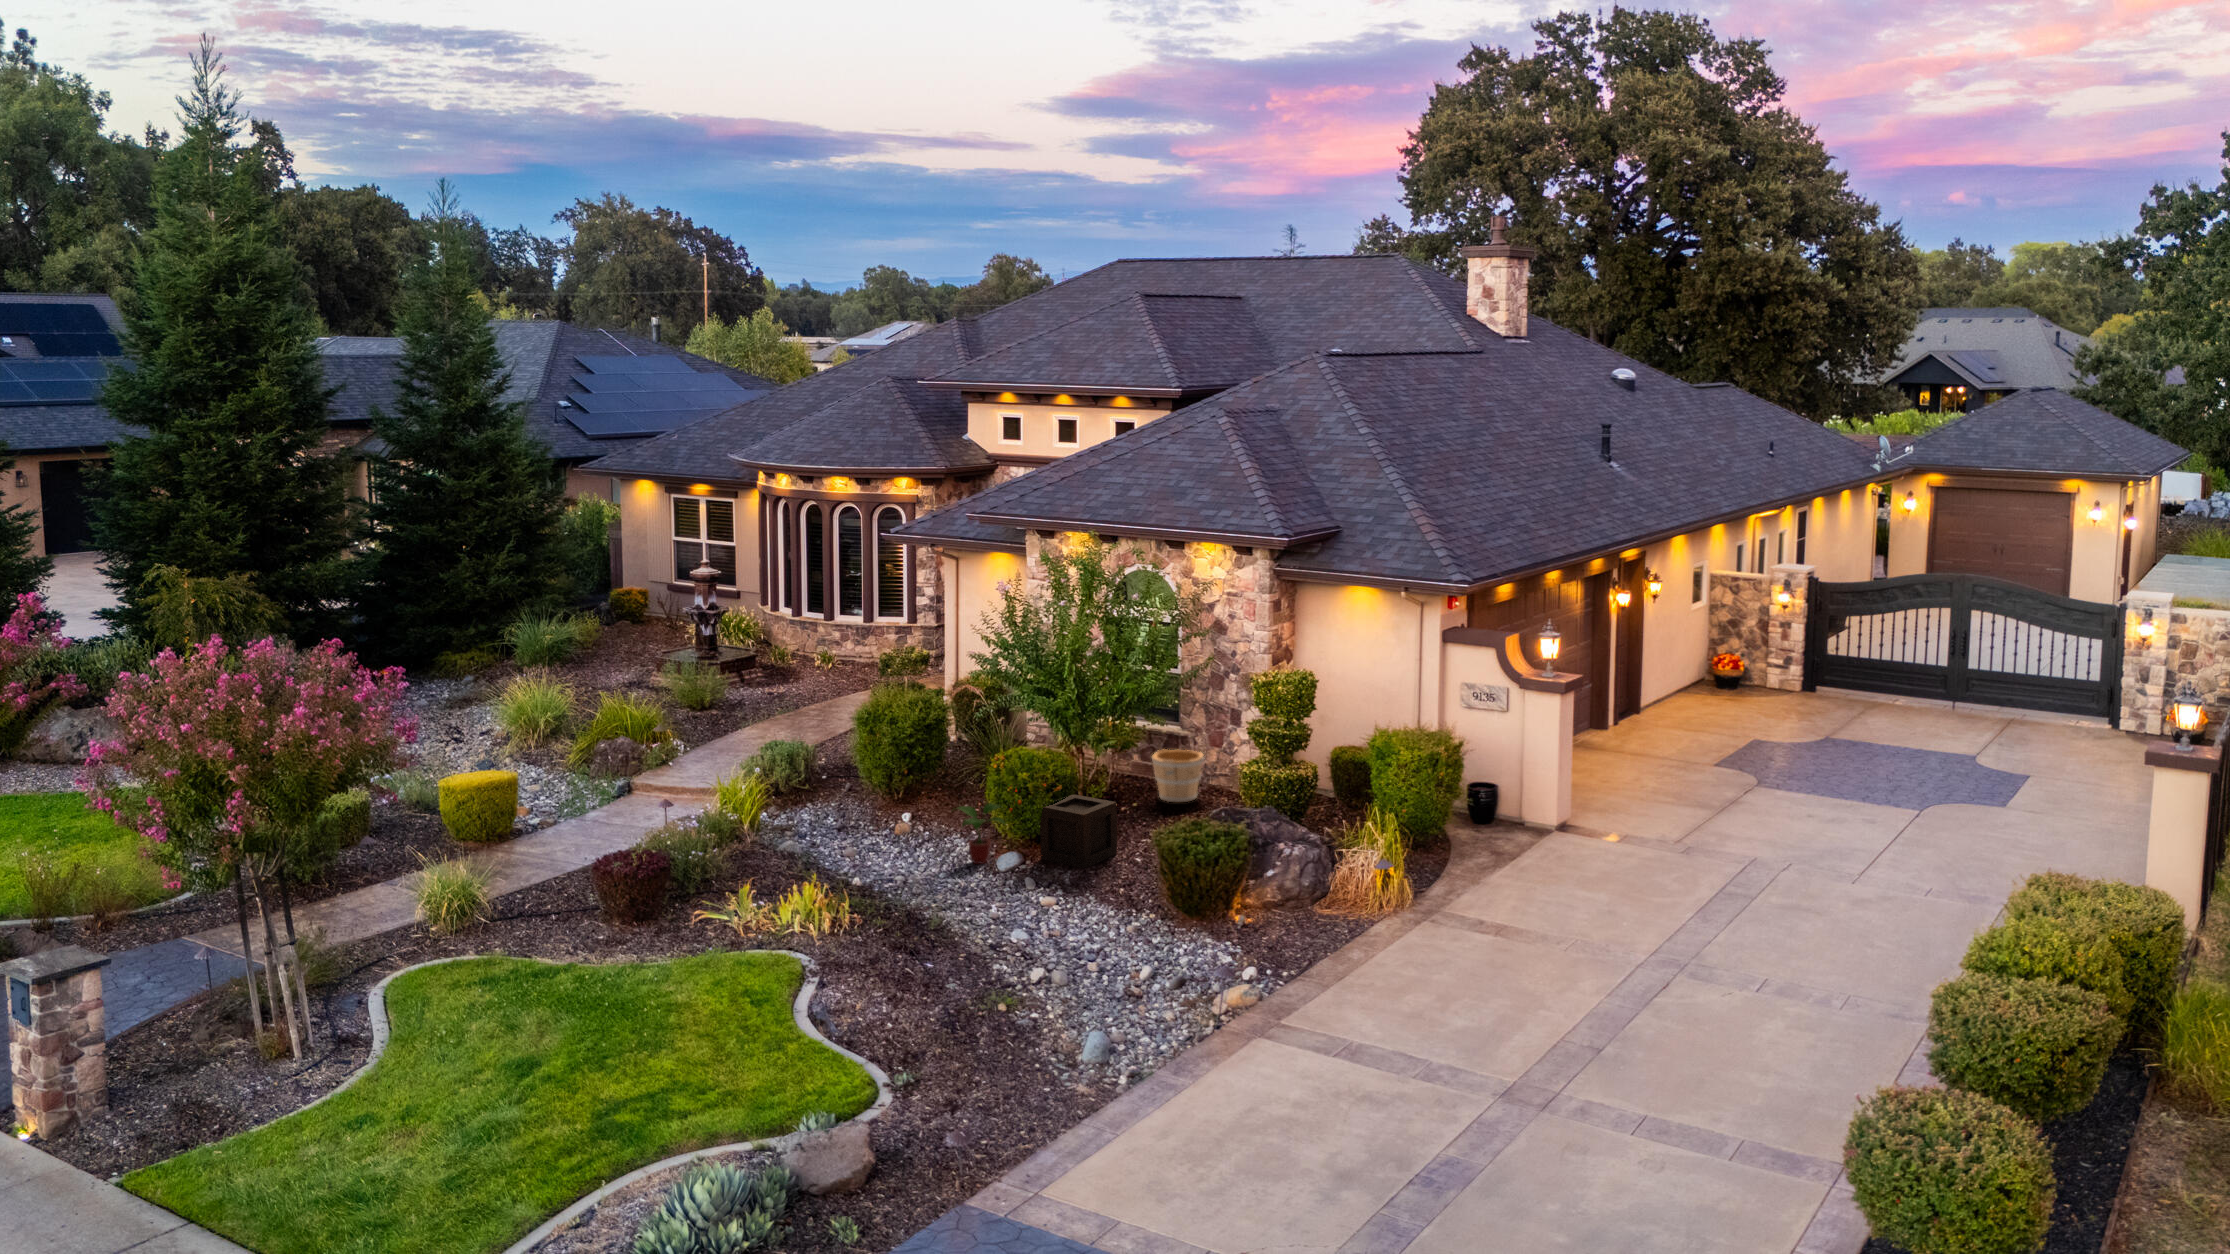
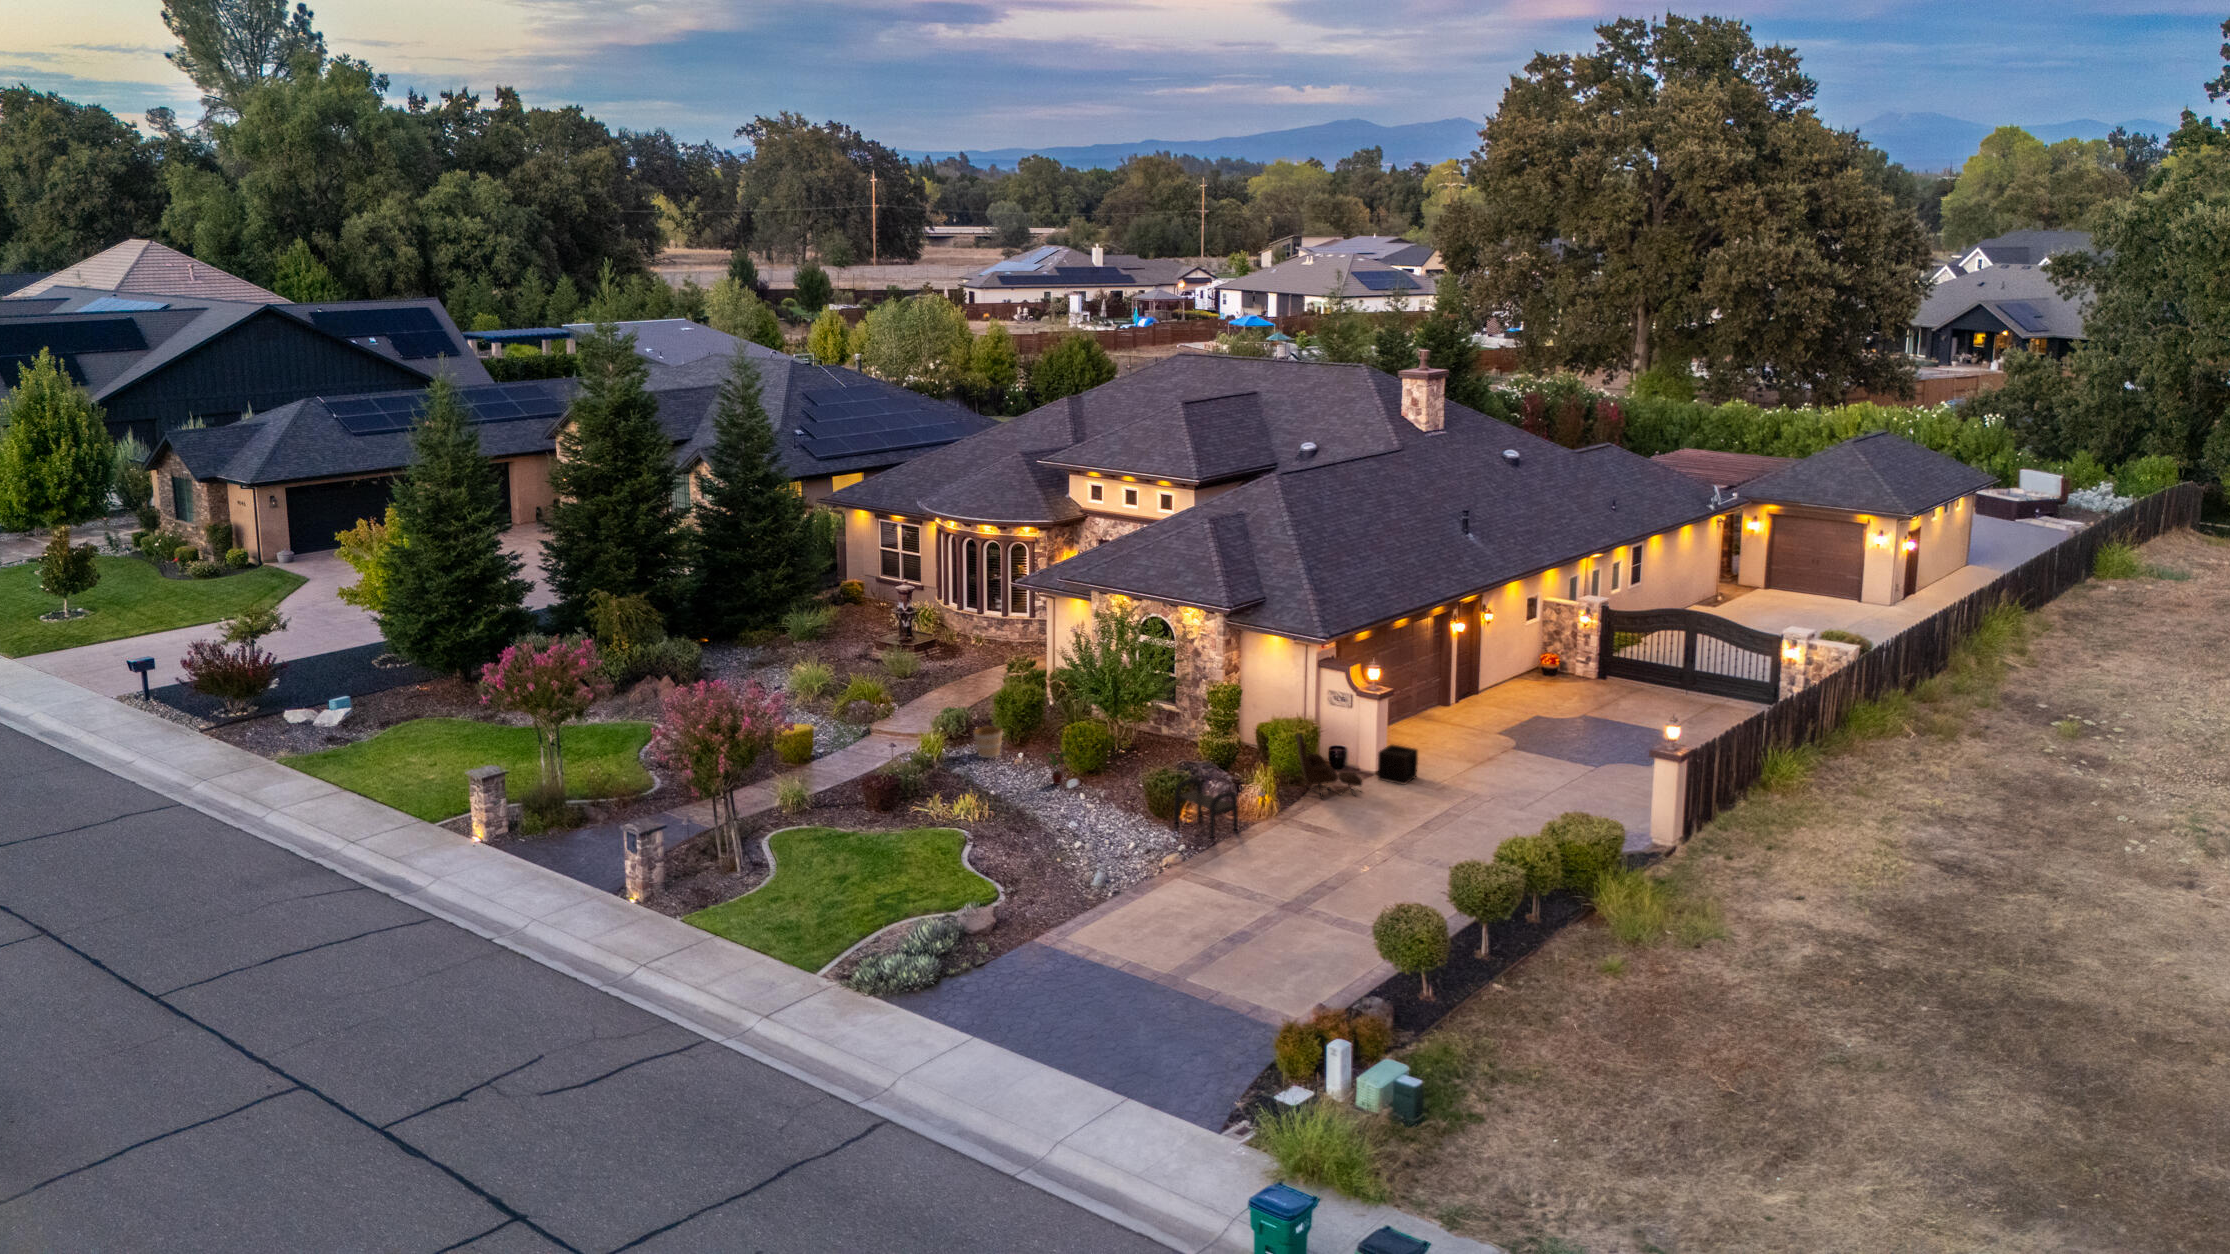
wooden bucket: present [1152,749,1204,802] -> present [973,726,1003,758]
lounge chair: none [1423,754,1548,873] -> present [1297,734,1362,798]
wooden crate: present [1040,794,1117,868] -> present [1378,745,1418,784]
bench: none [1219,836,1347,950] -> present [1174,778,1238,838]

